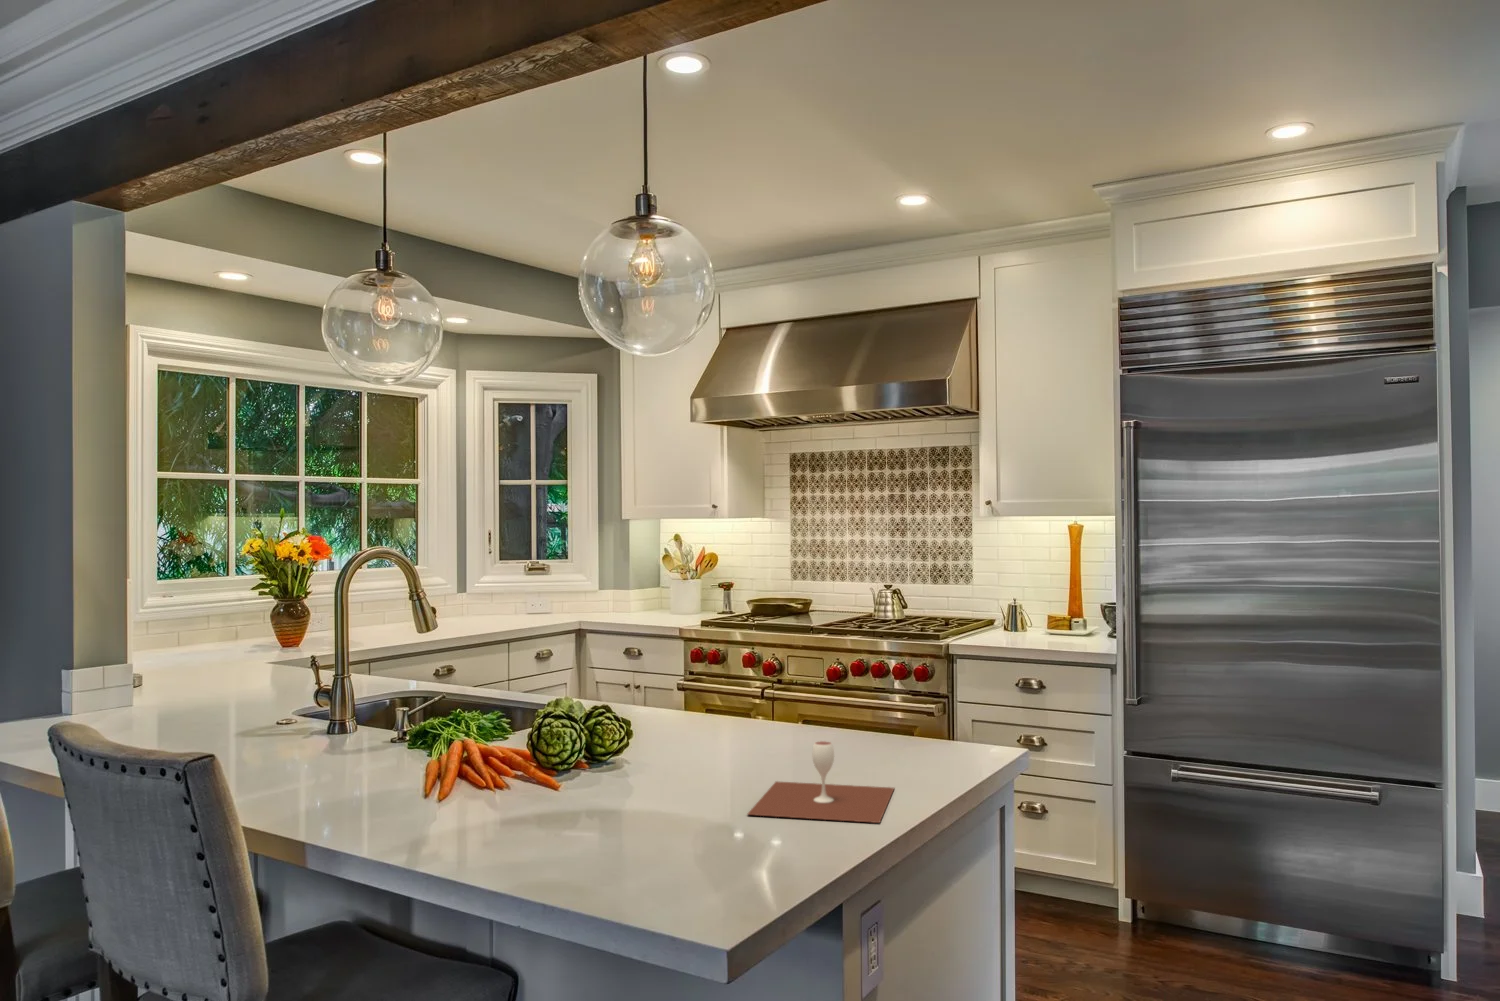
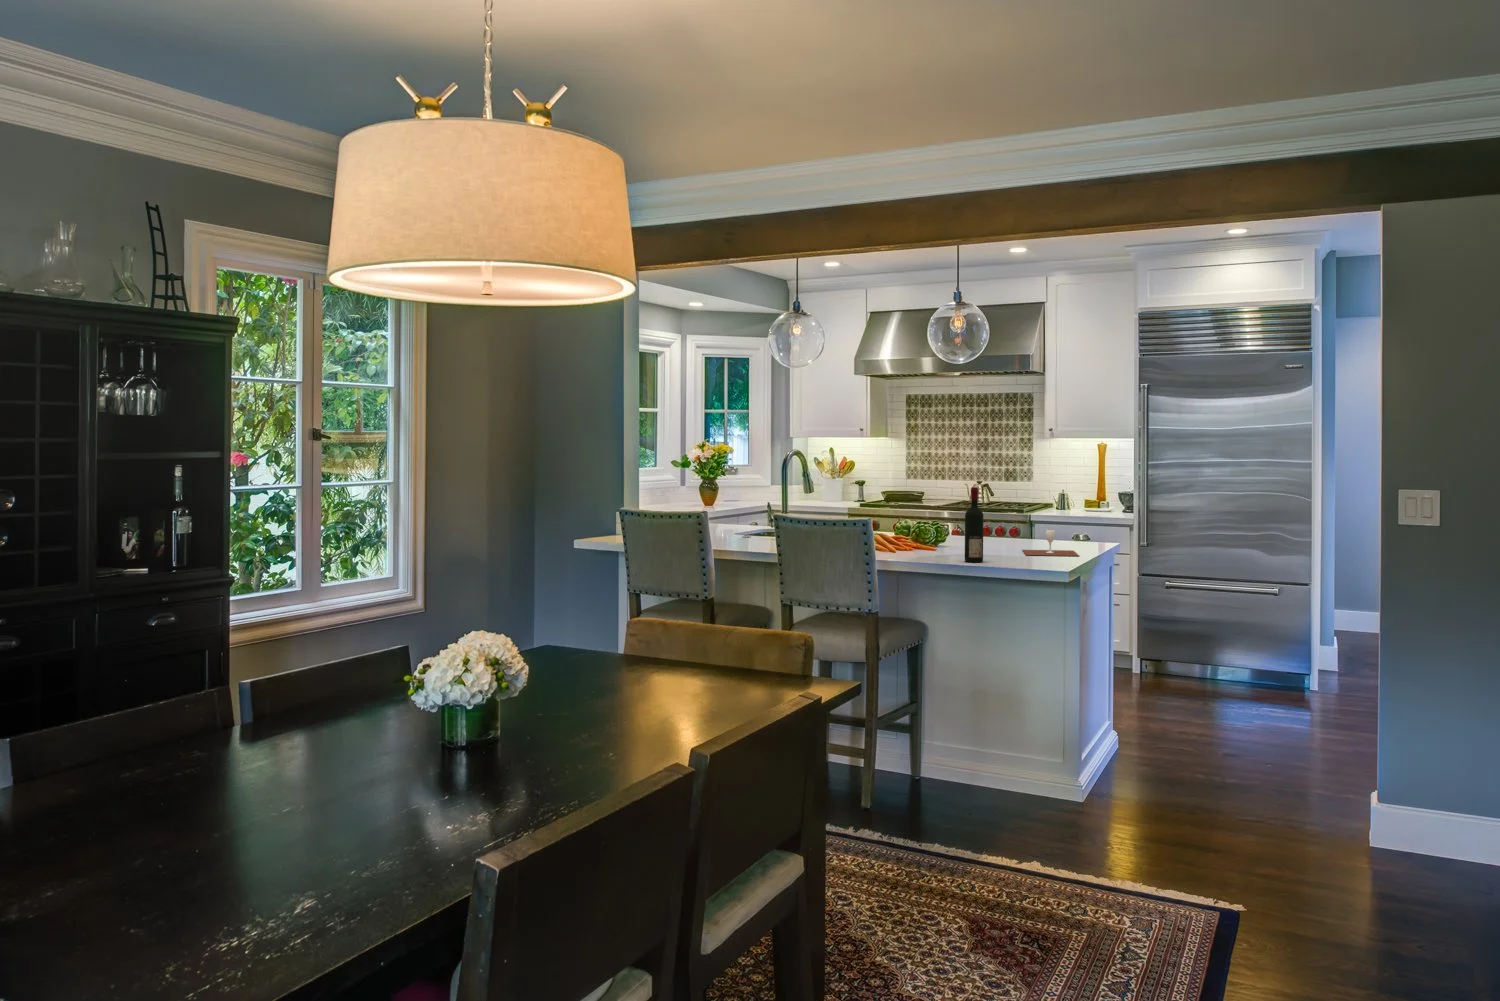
wine bottle: none [533,649,584,861] -> present [965,487,983,562]

